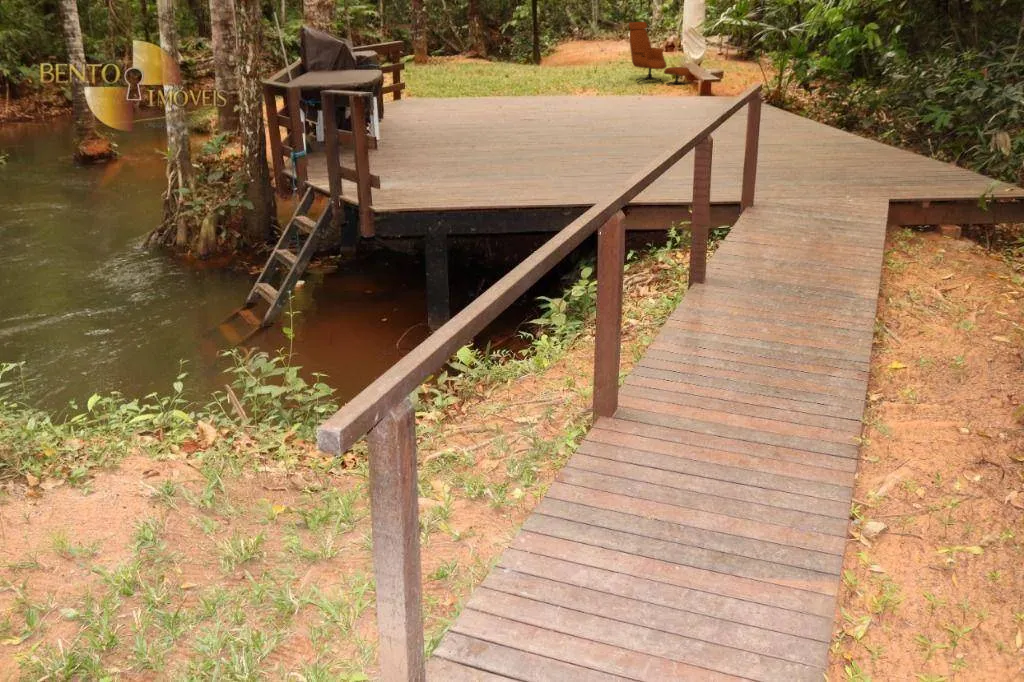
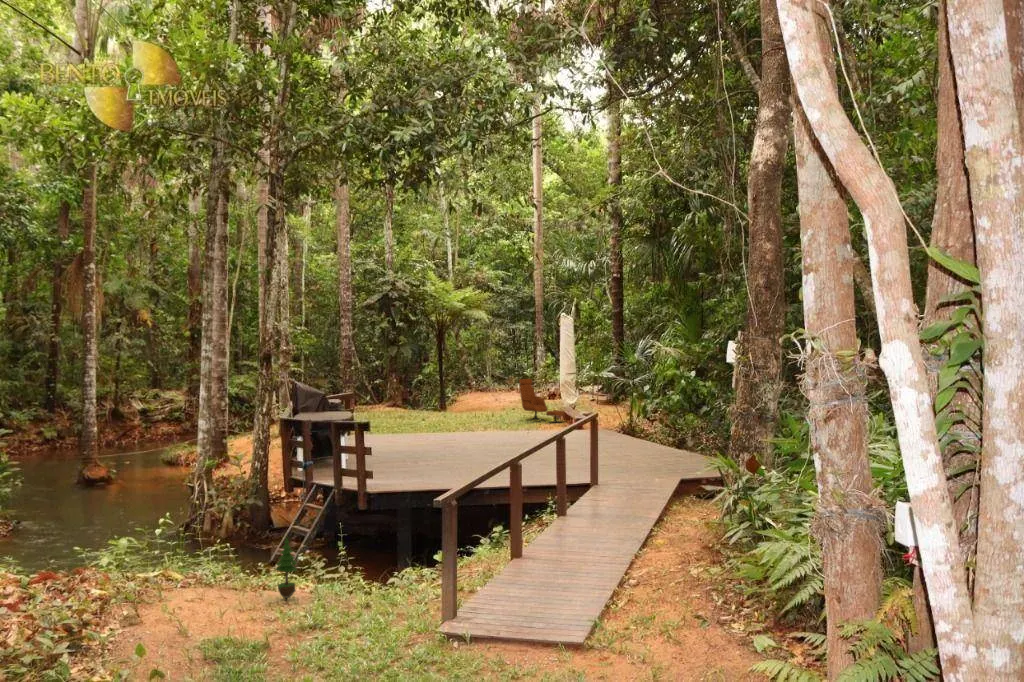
potted tree: none [58,385,114,508] -> present [276,538,297,599]

